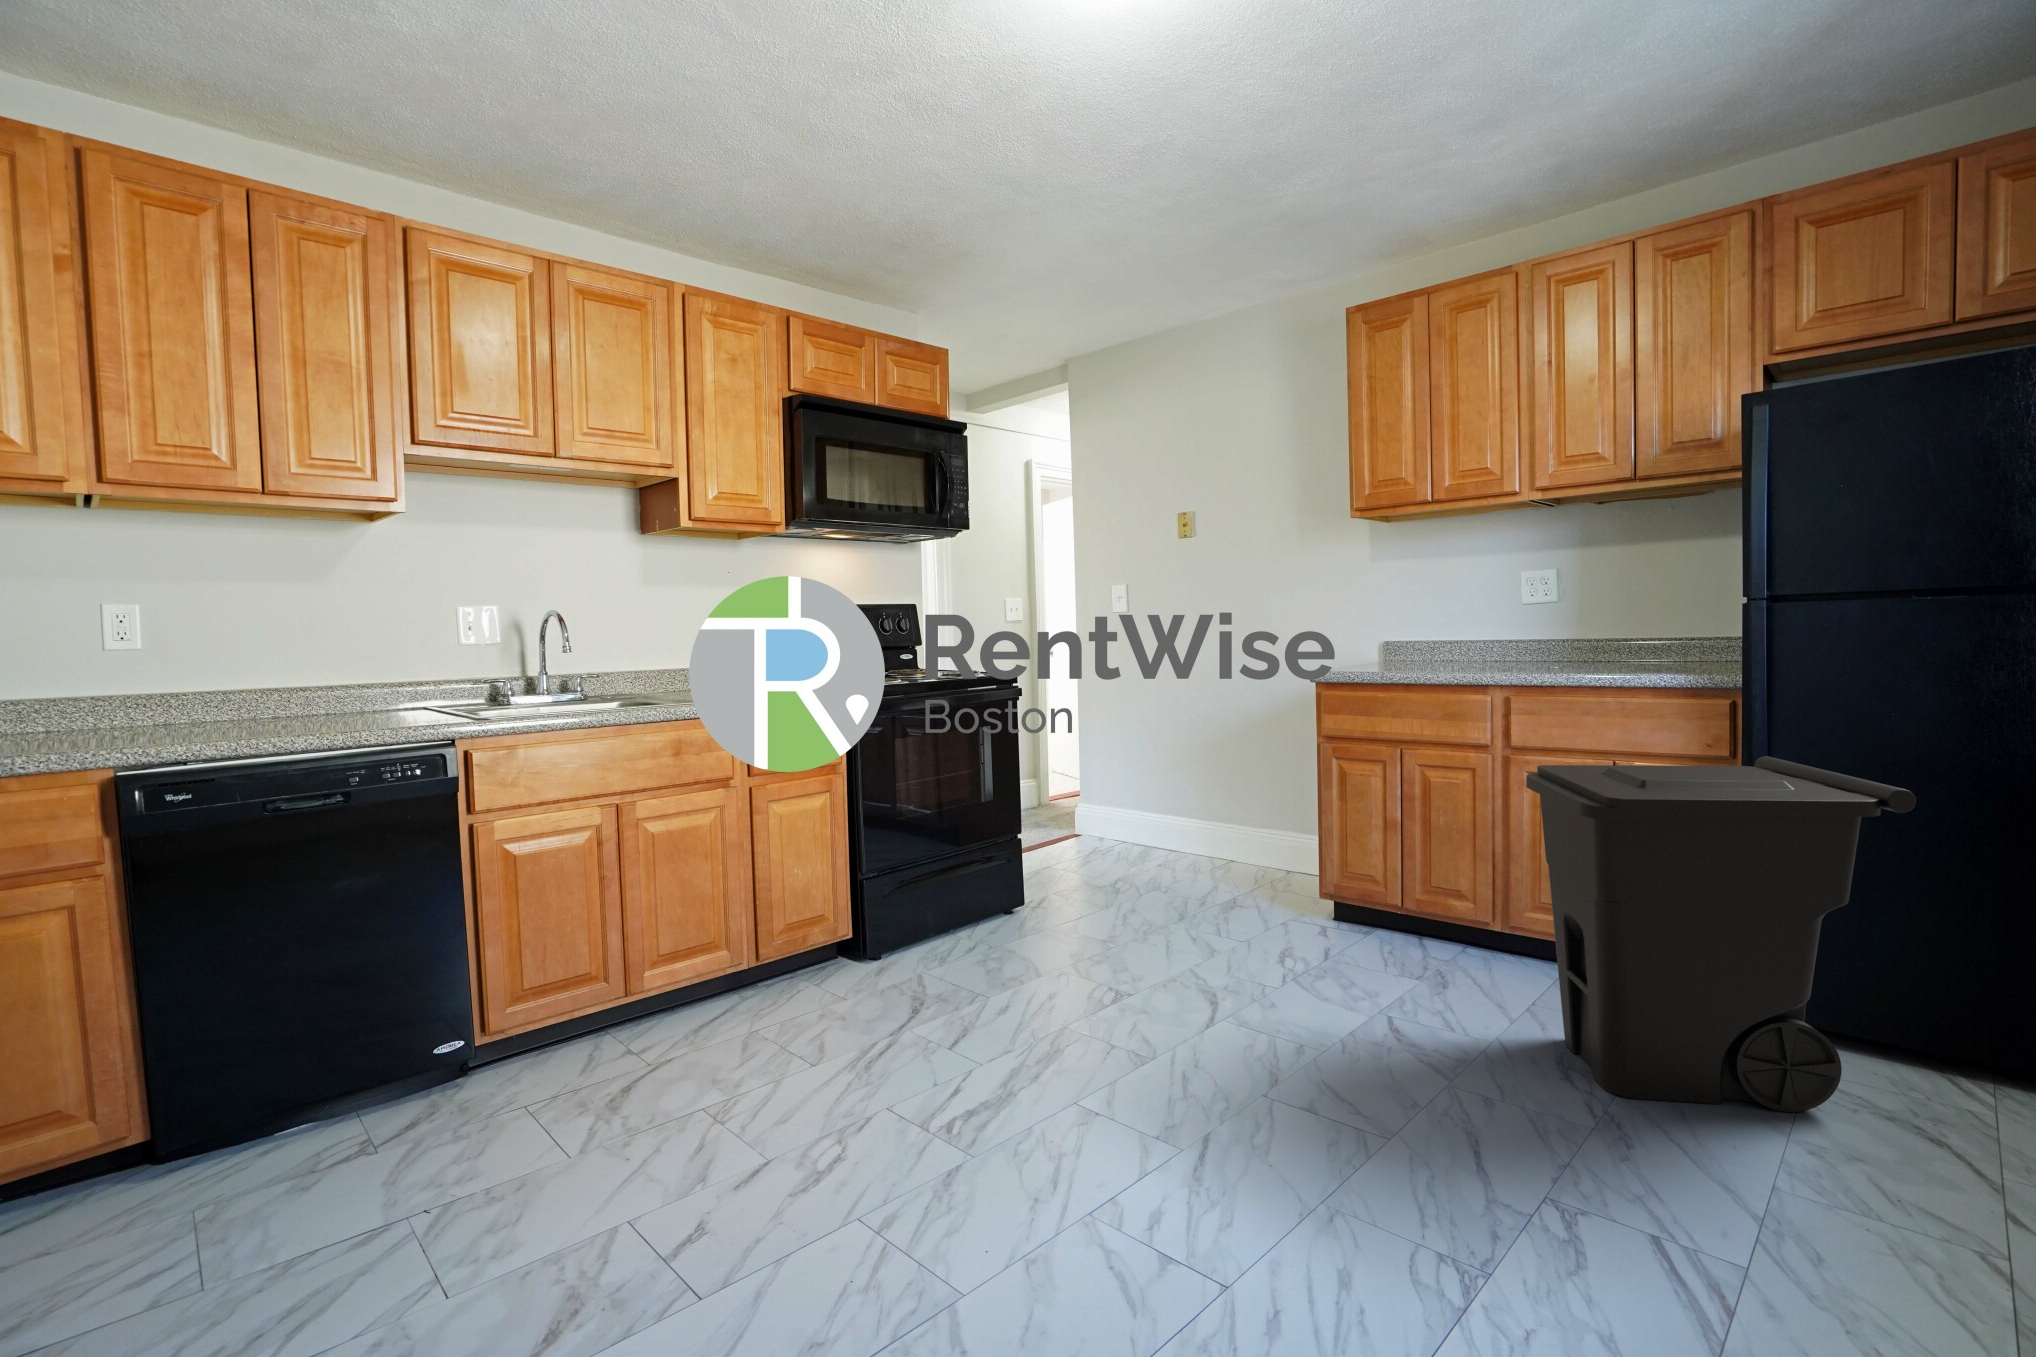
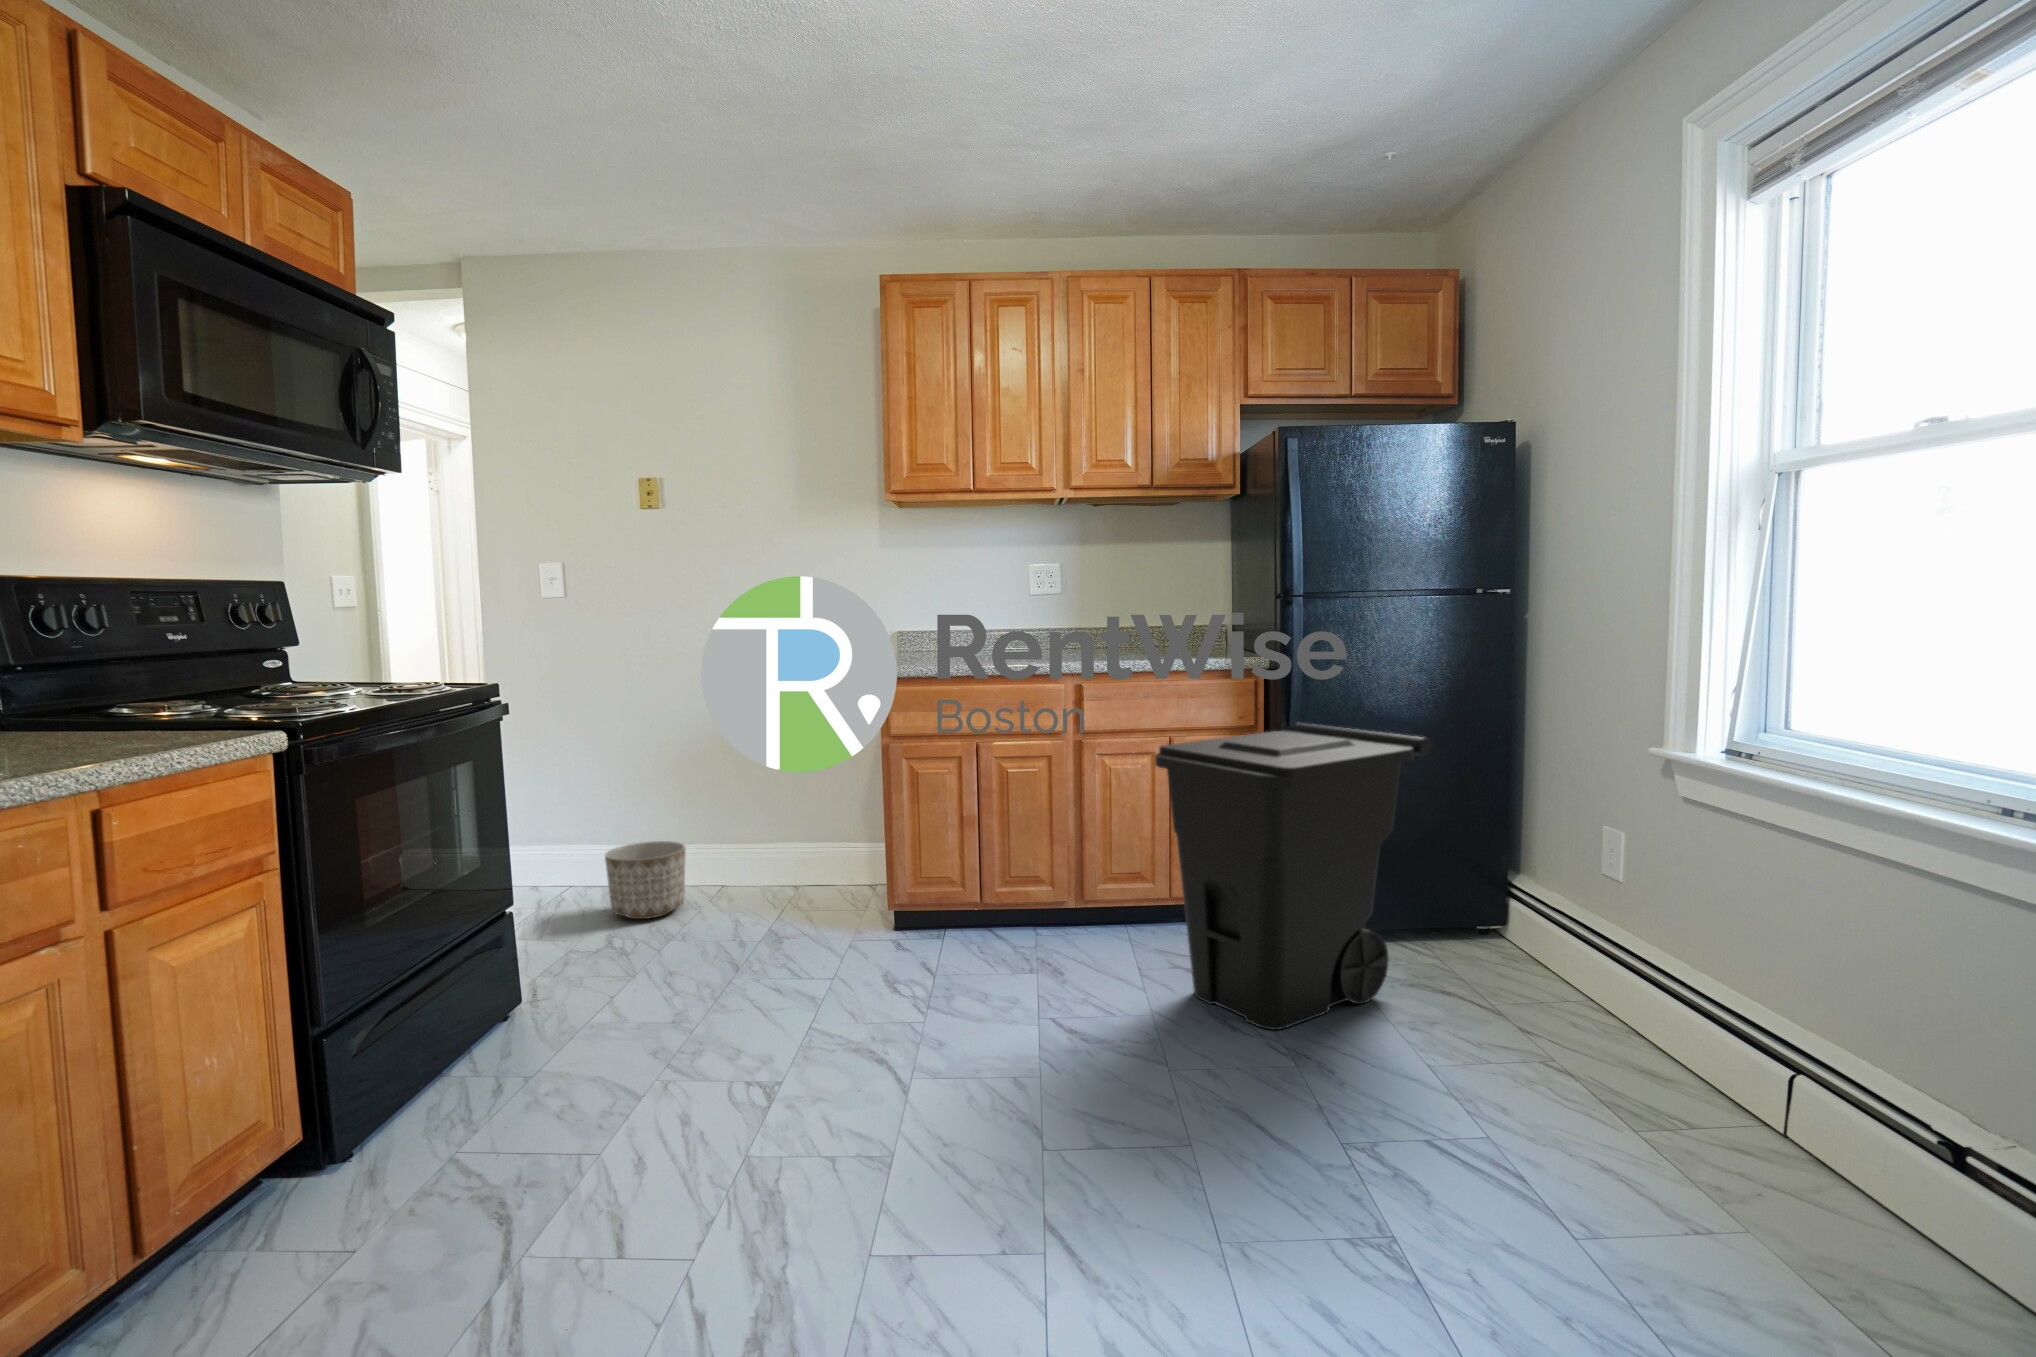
planter: none [1133,807,1194,867] -> present [605,841,686,919]

